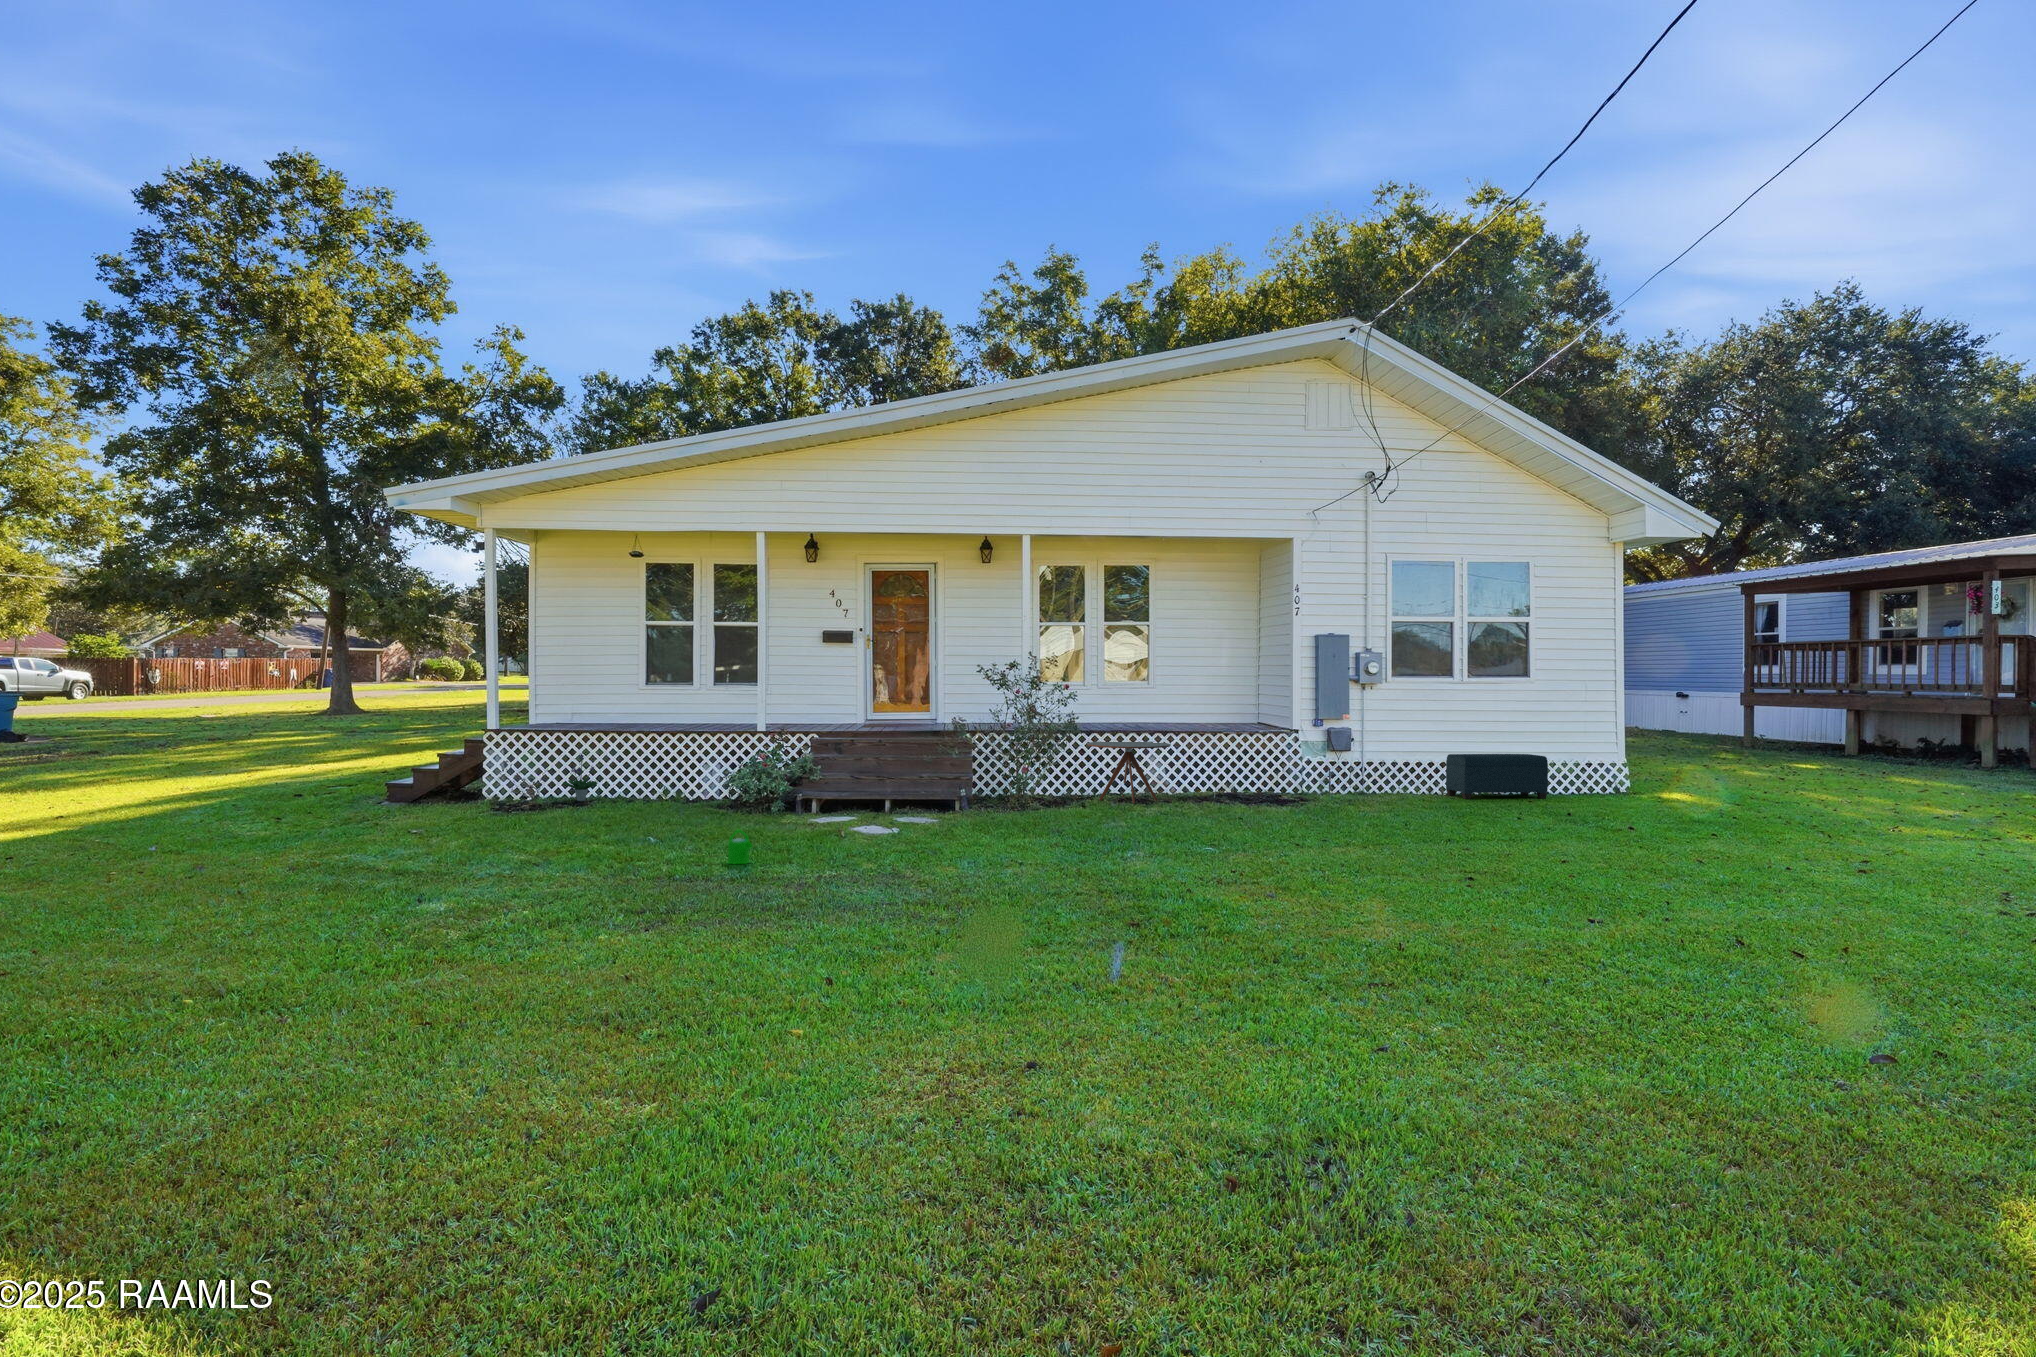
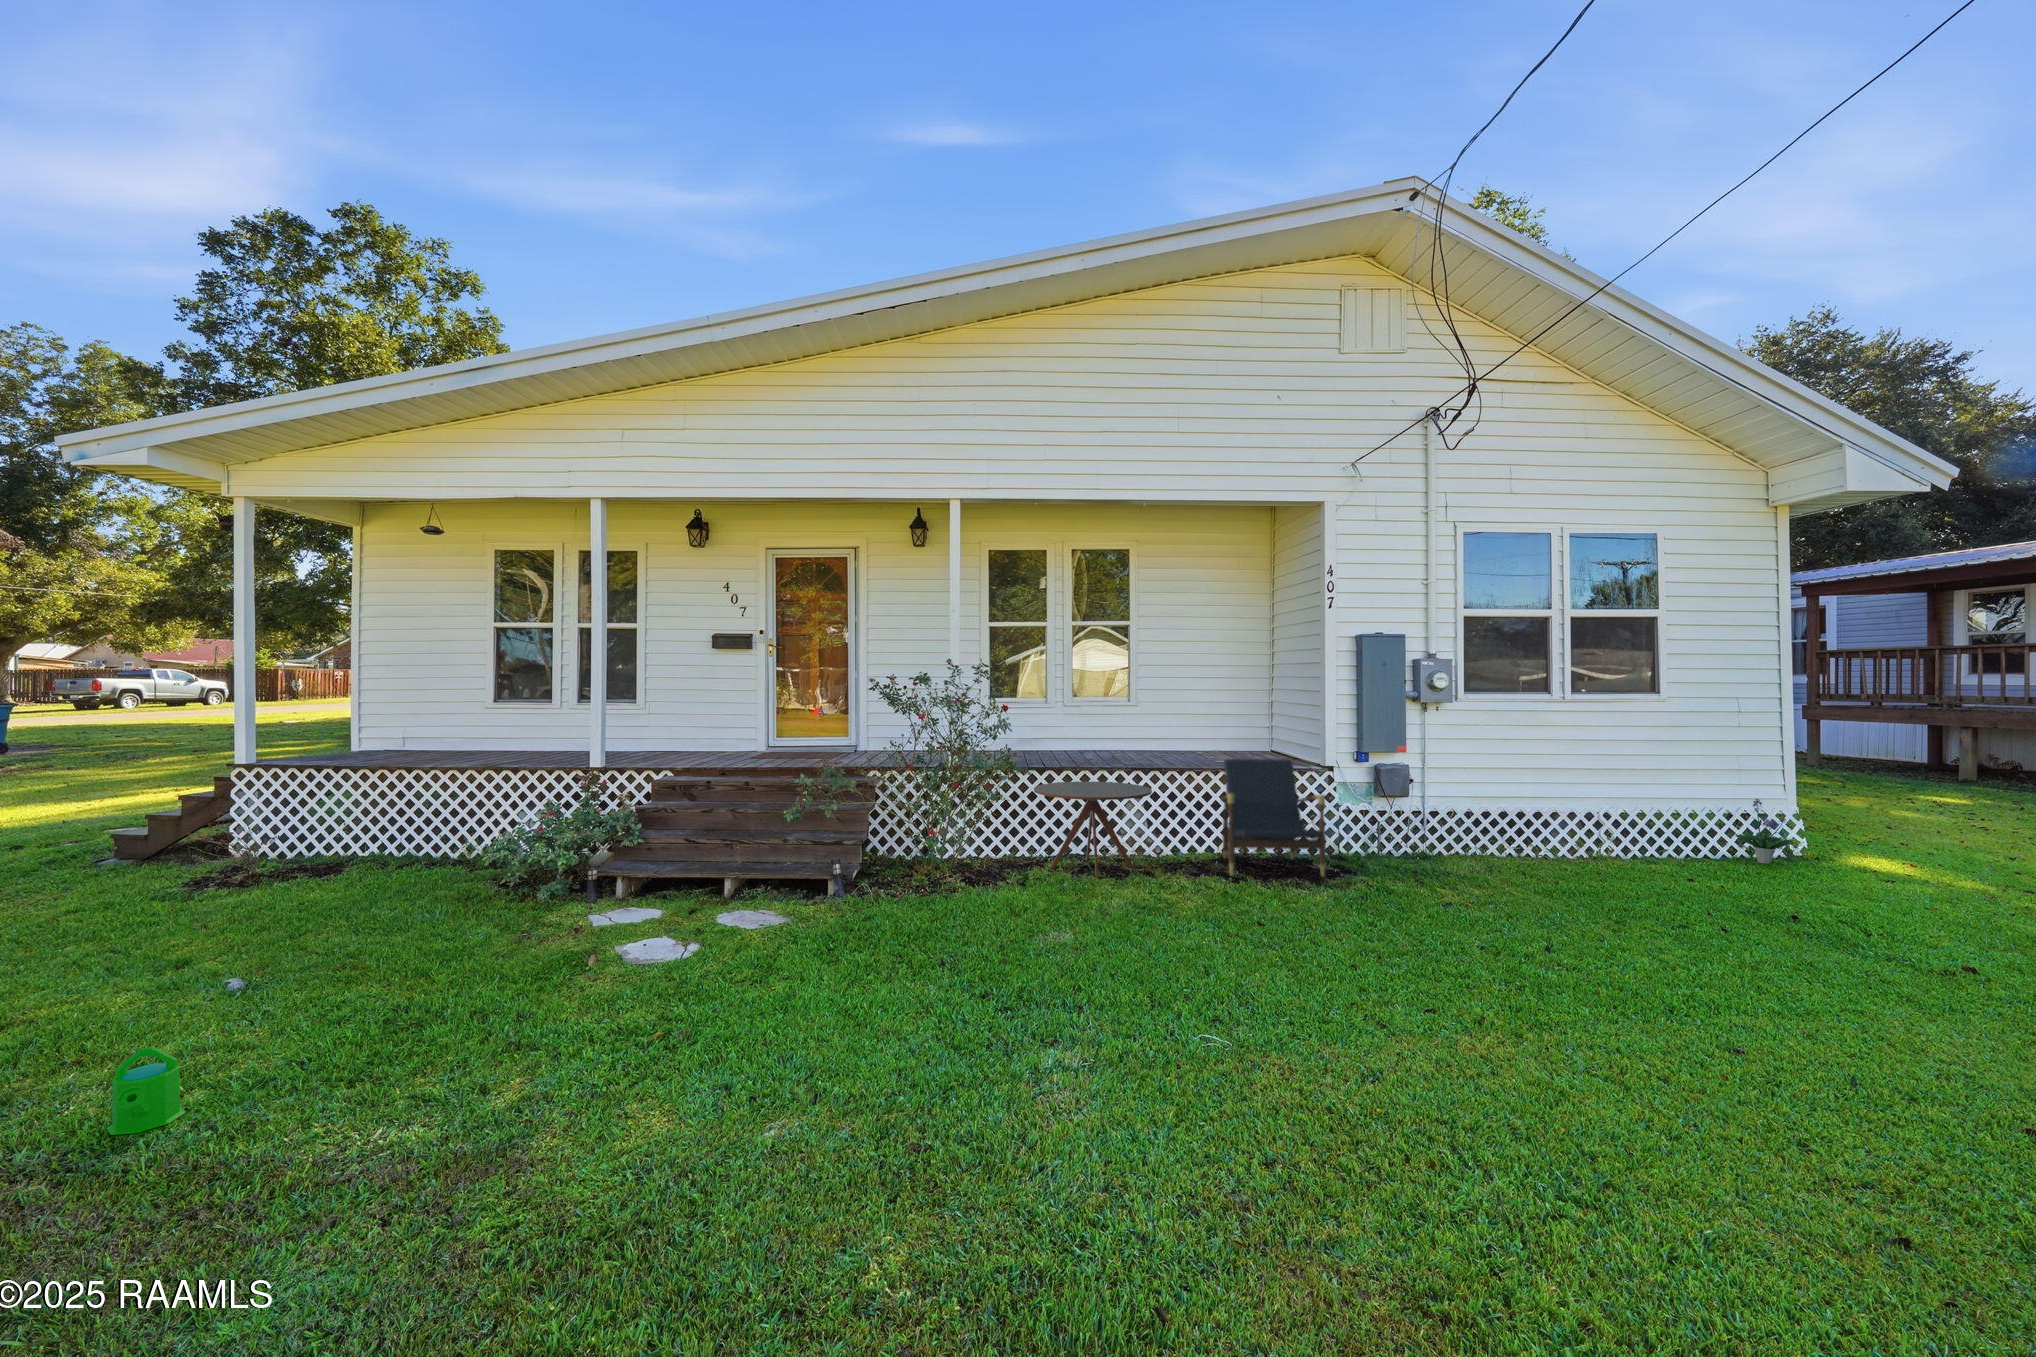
lounge chair: none [1219,724,1290,802] -> present [1221,759,1326,877]
potted plant: present [563,753,598,801] -> present [1736,799,1793,864]
bench: present [1446,754,1548,799] -> none [1543,802,1703,870]

